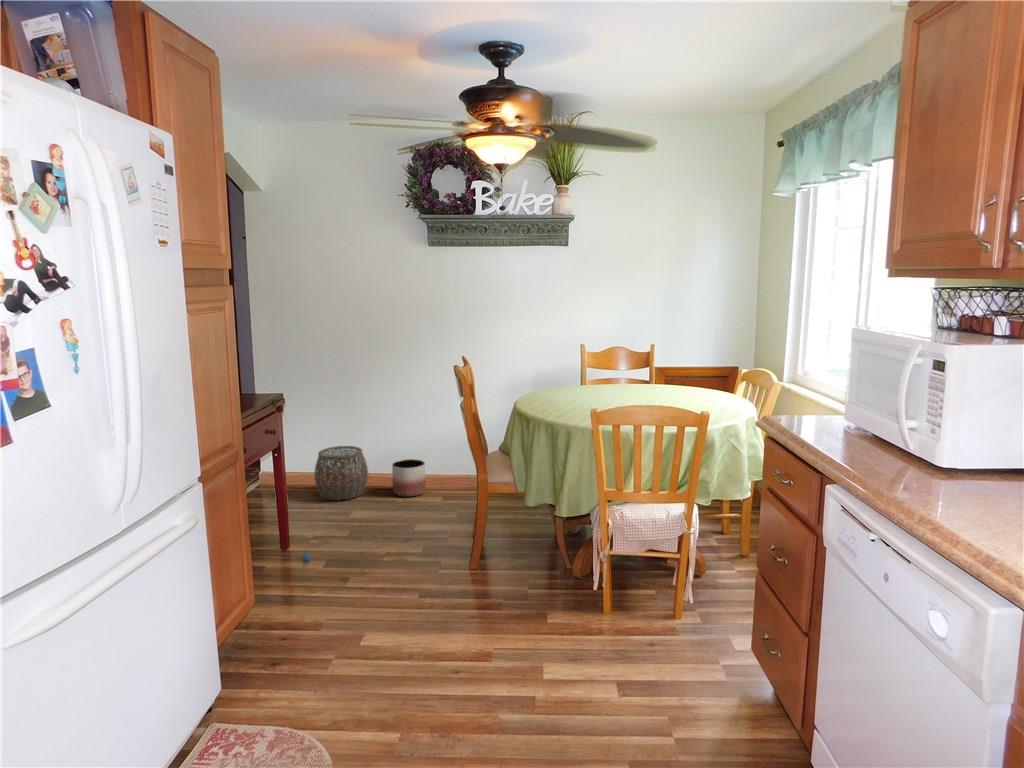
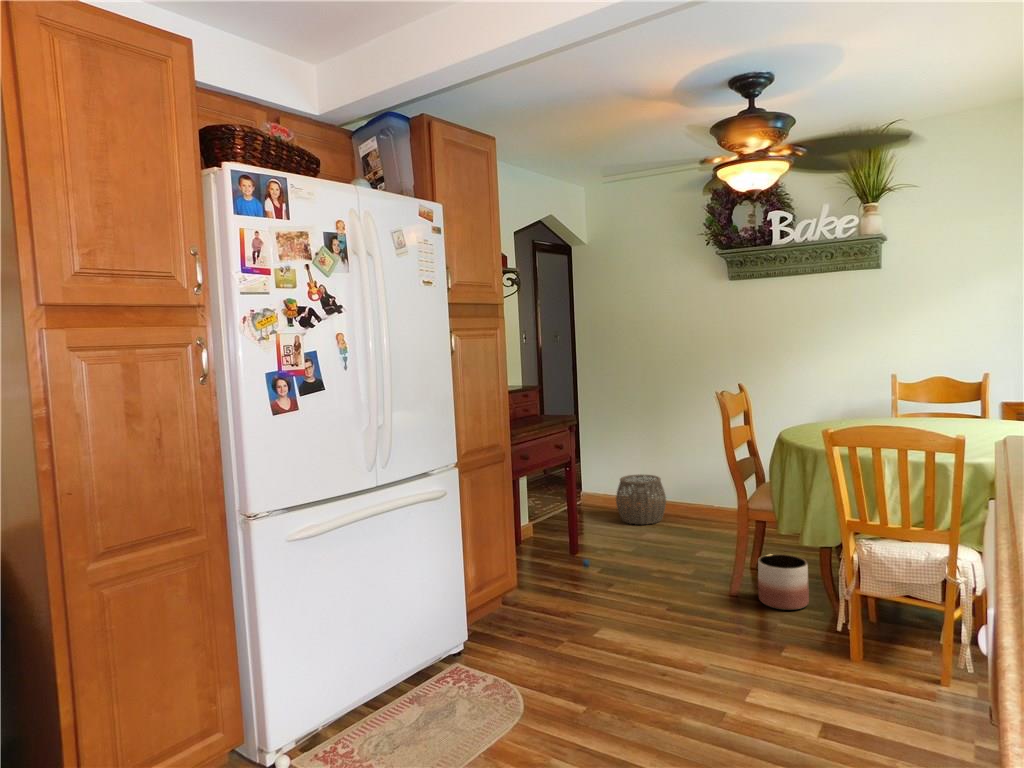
planter: present [392,459,426,497] -> present [758,554,809,610]

